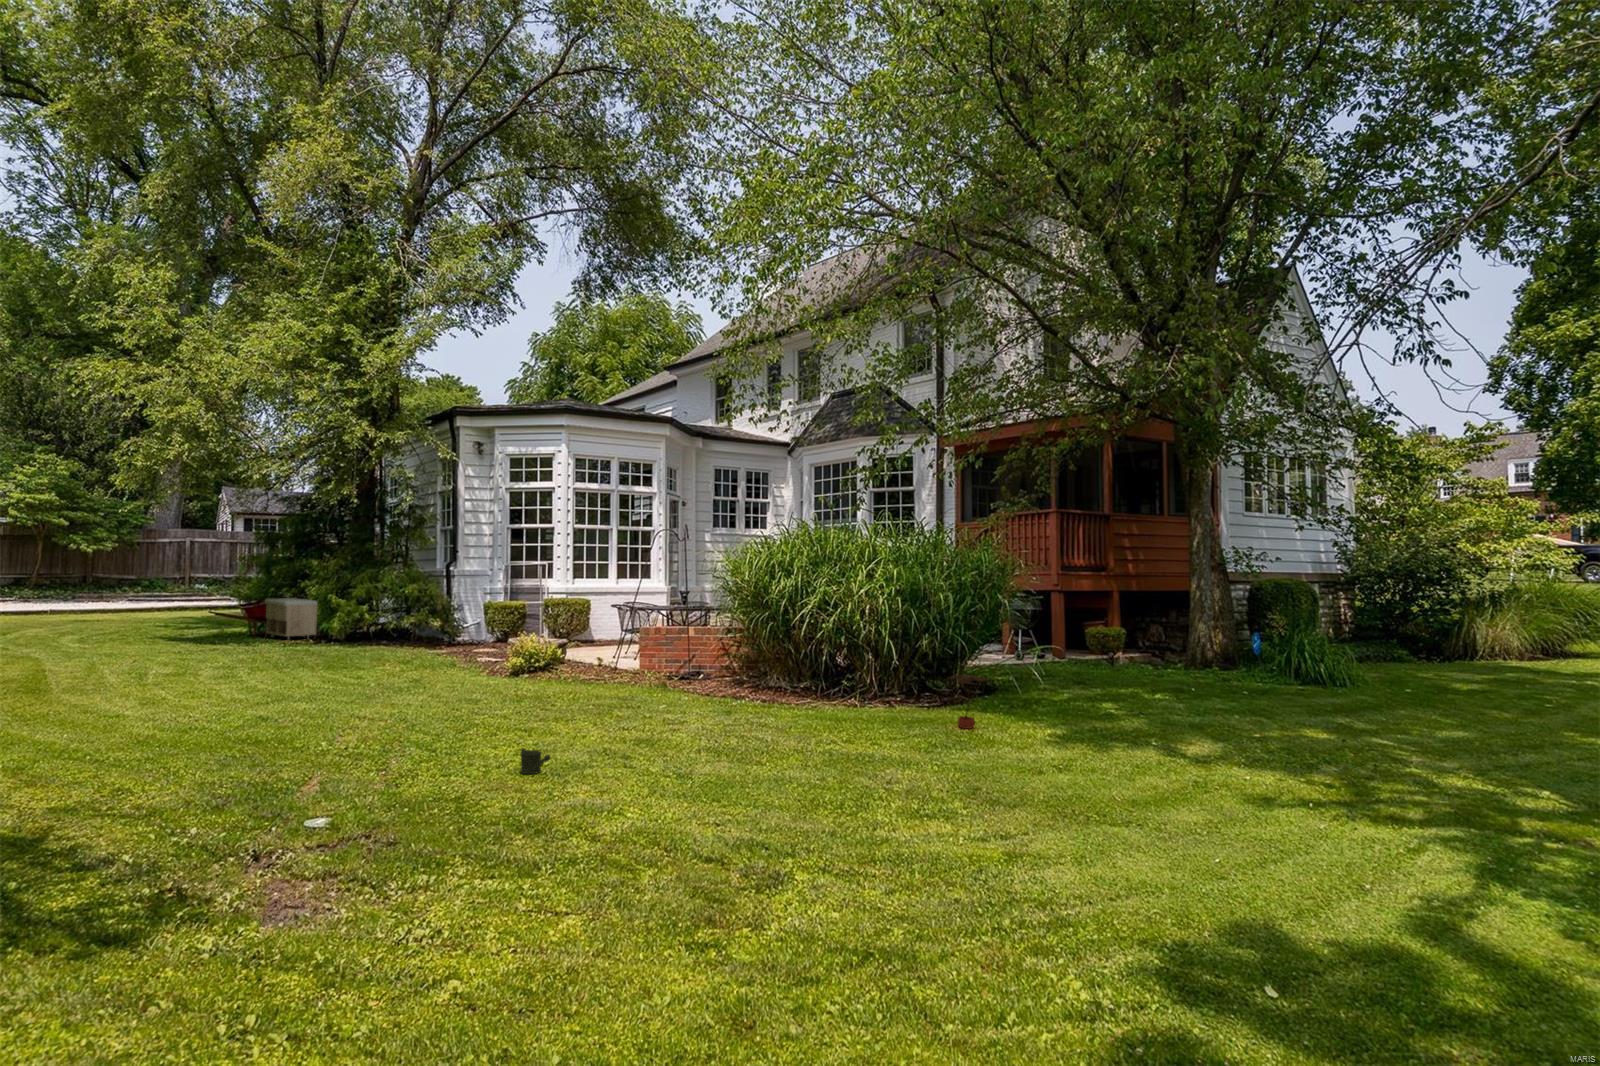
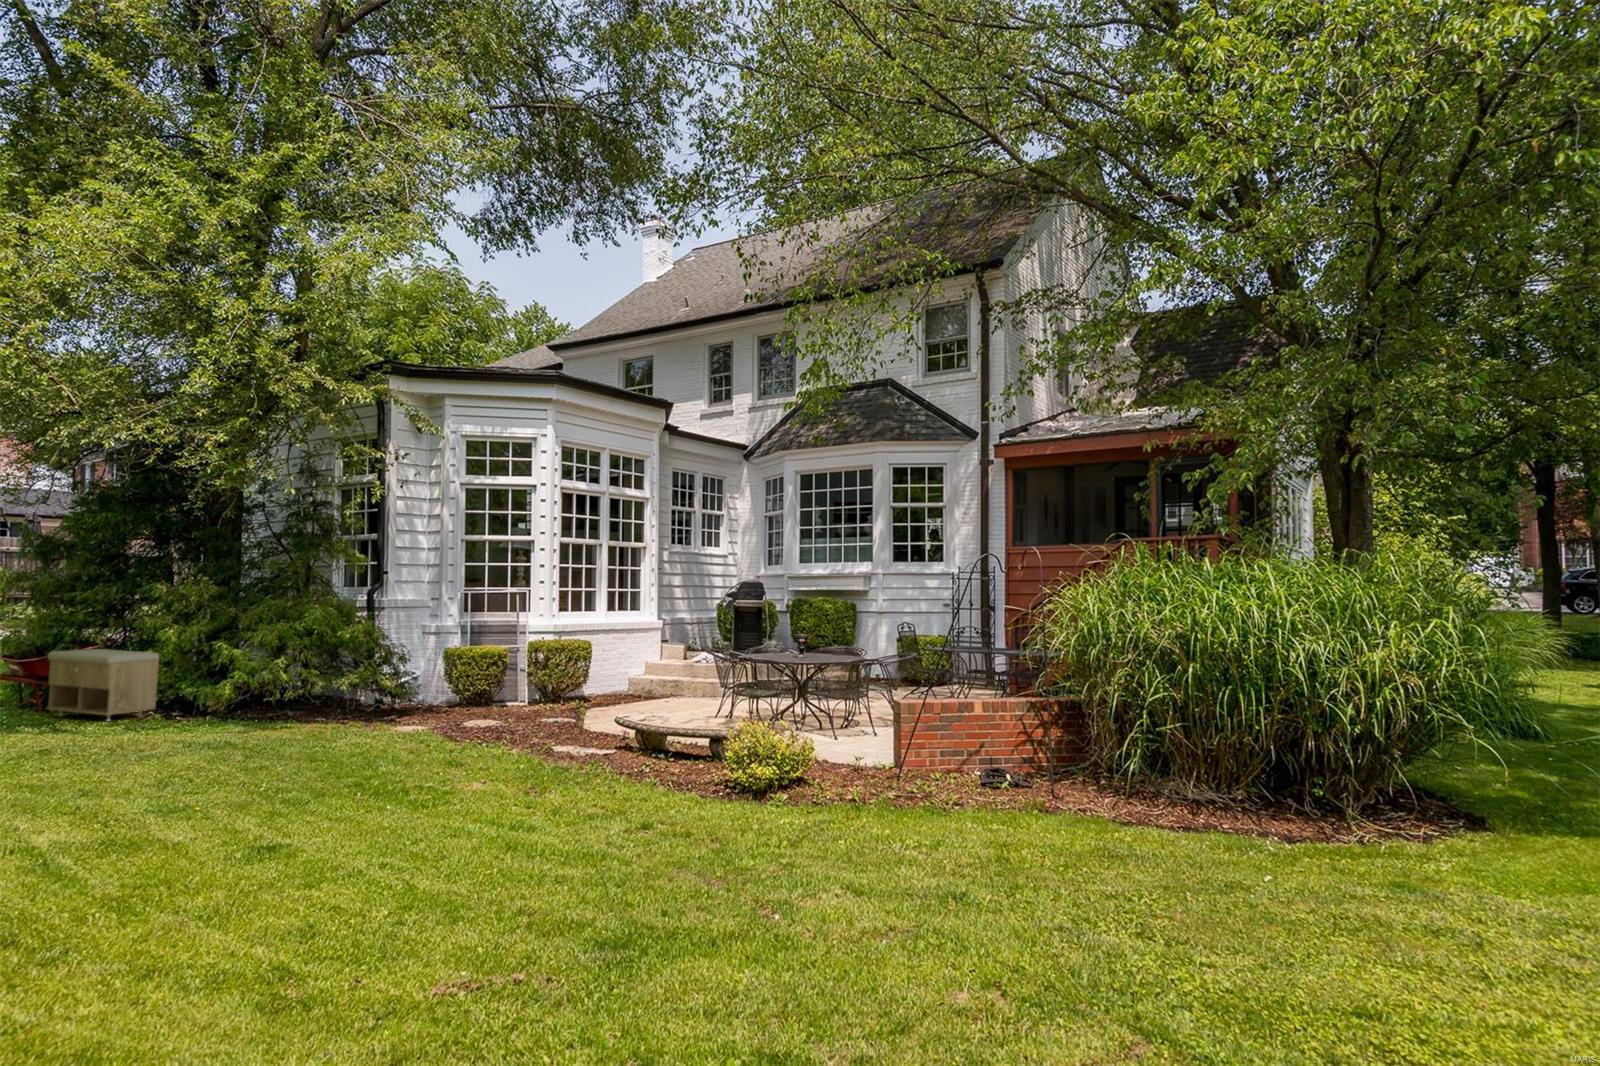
potted plant: present [949,674,987,729] -> none [1436,744,1490,814]
watering can: present [520,749,550,774] -> none [1372,961,1494,1015]

